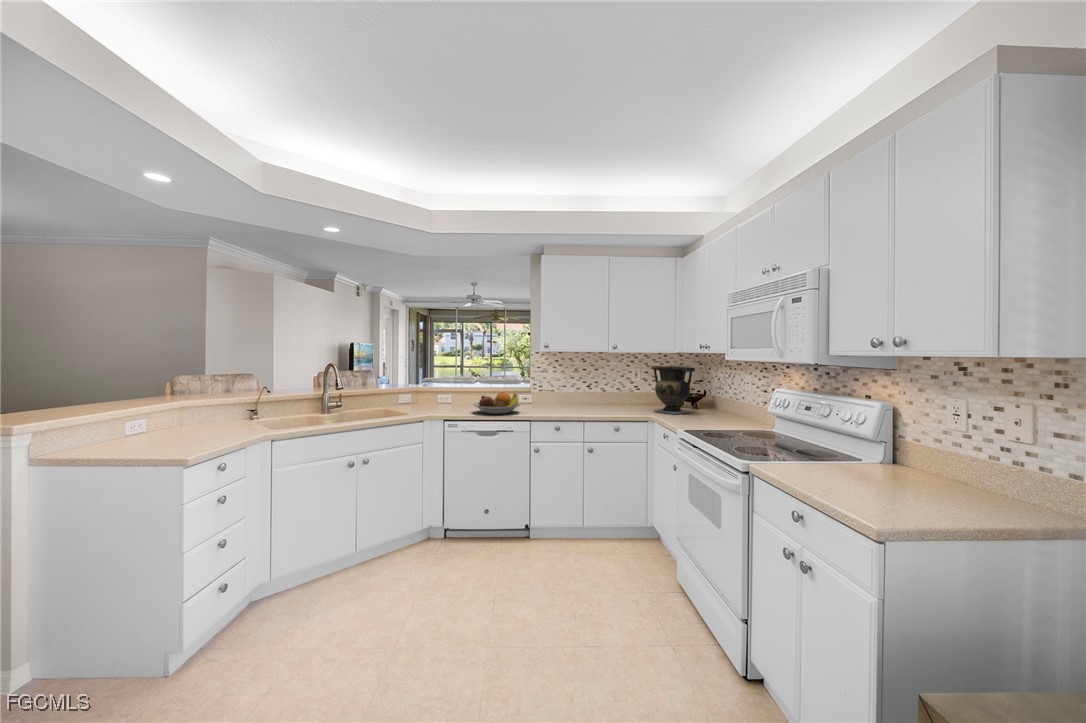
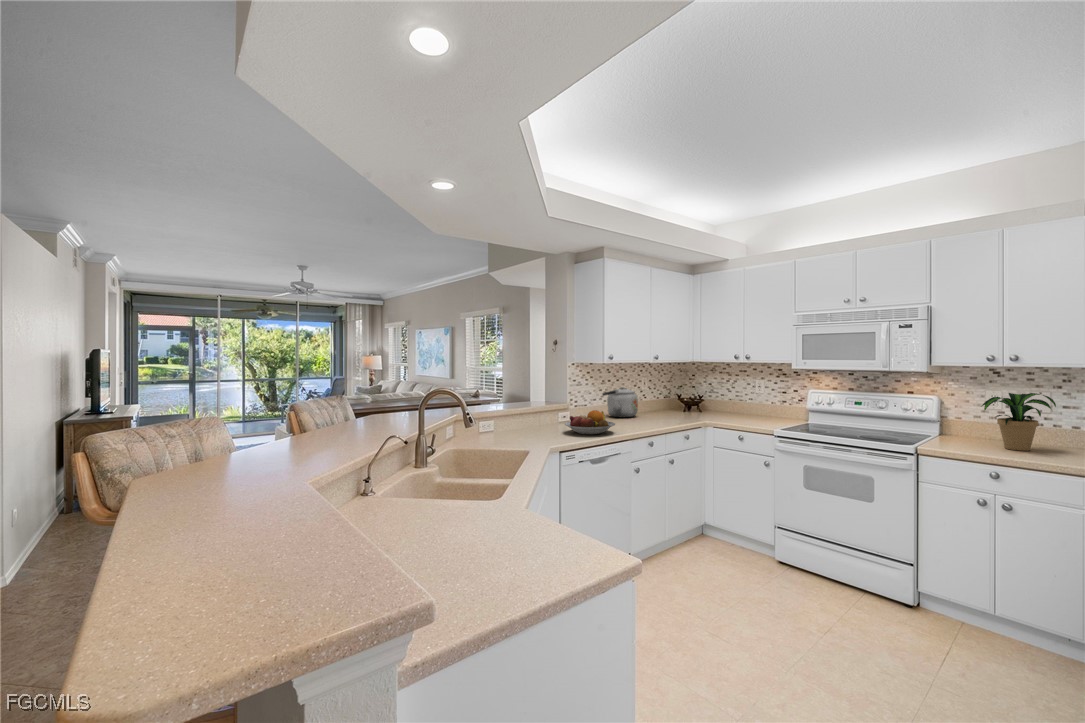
vase: present [651,366,695,414] -> none [683,374,723,417]
kettle: none [572,376,607,406] -> present [603,387,638,417]
potted plant: none [840,399,976,500] -> present [981,393,1056,451]

